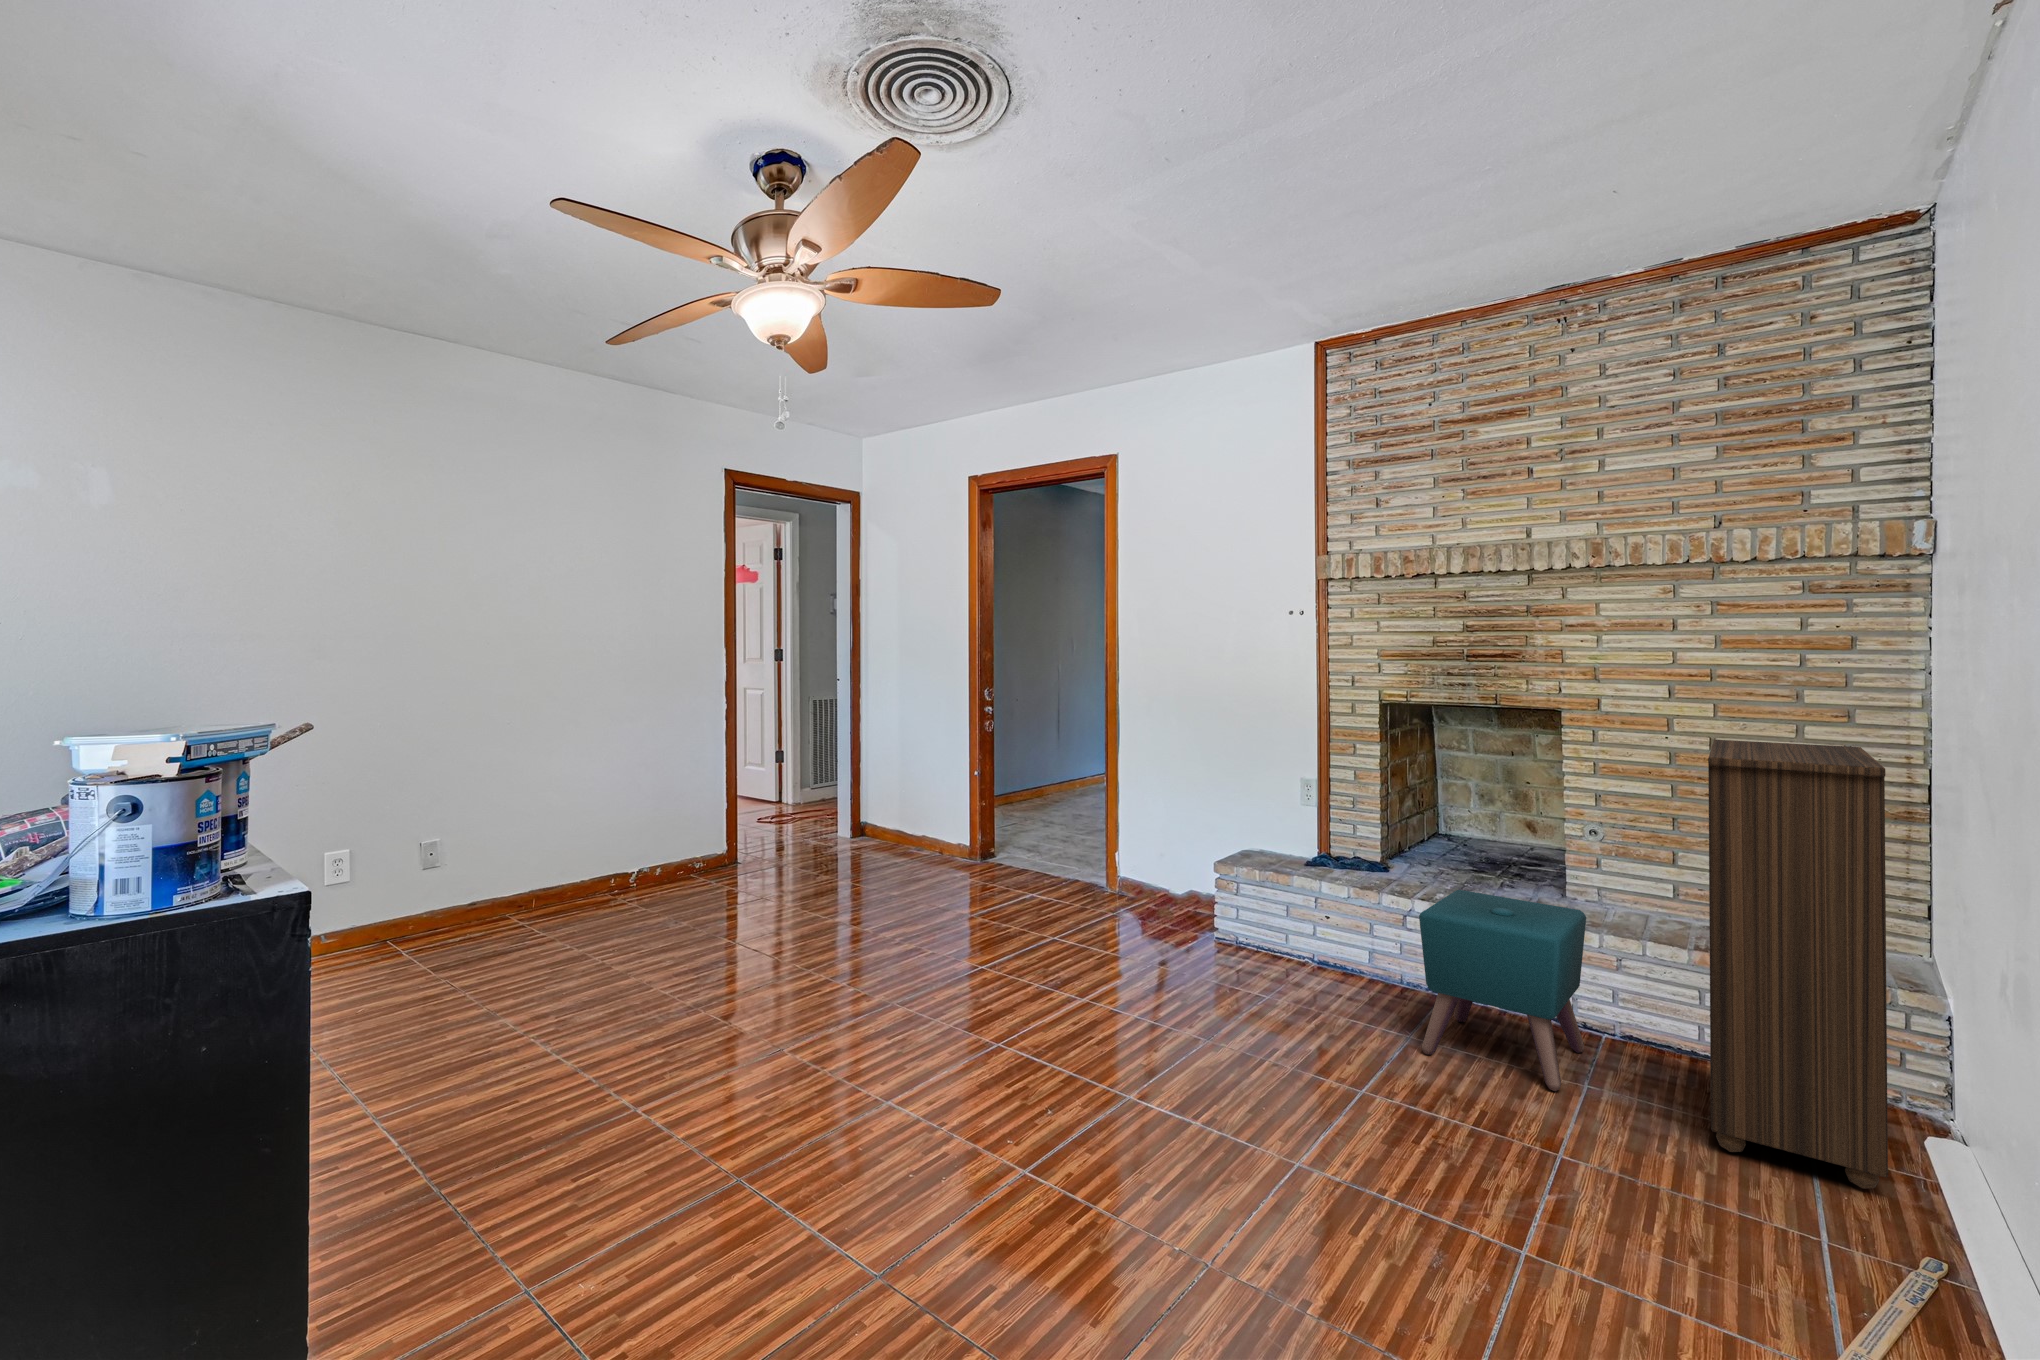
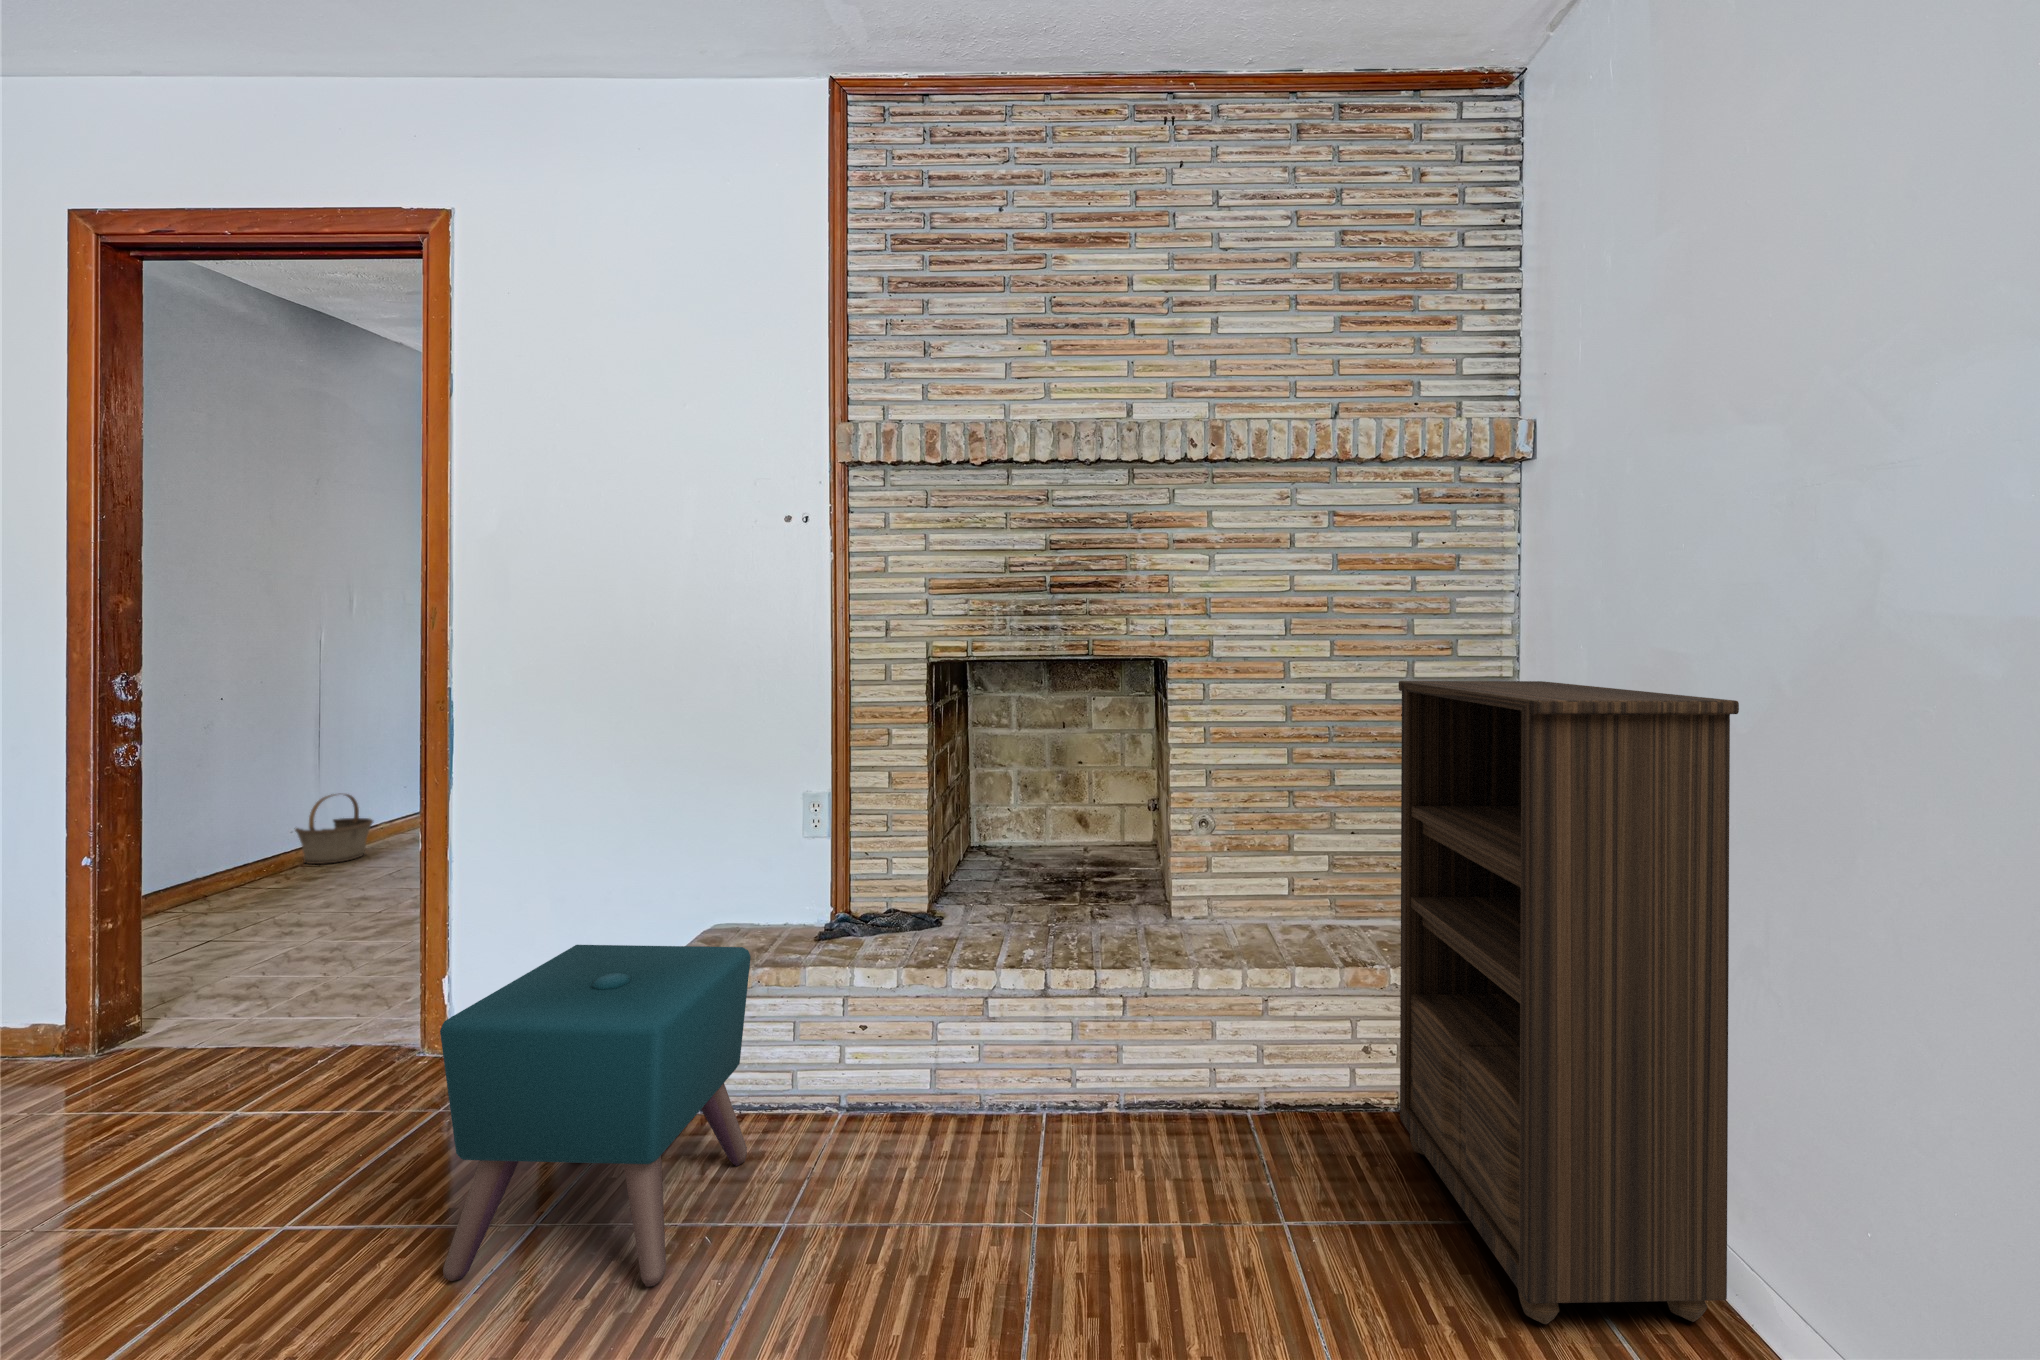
basket: none [1027,765,1063,806] -> present [295,794,373,864]
ottoman: present [1419,890,1586,1091] -> present [440,945,751,1286]

